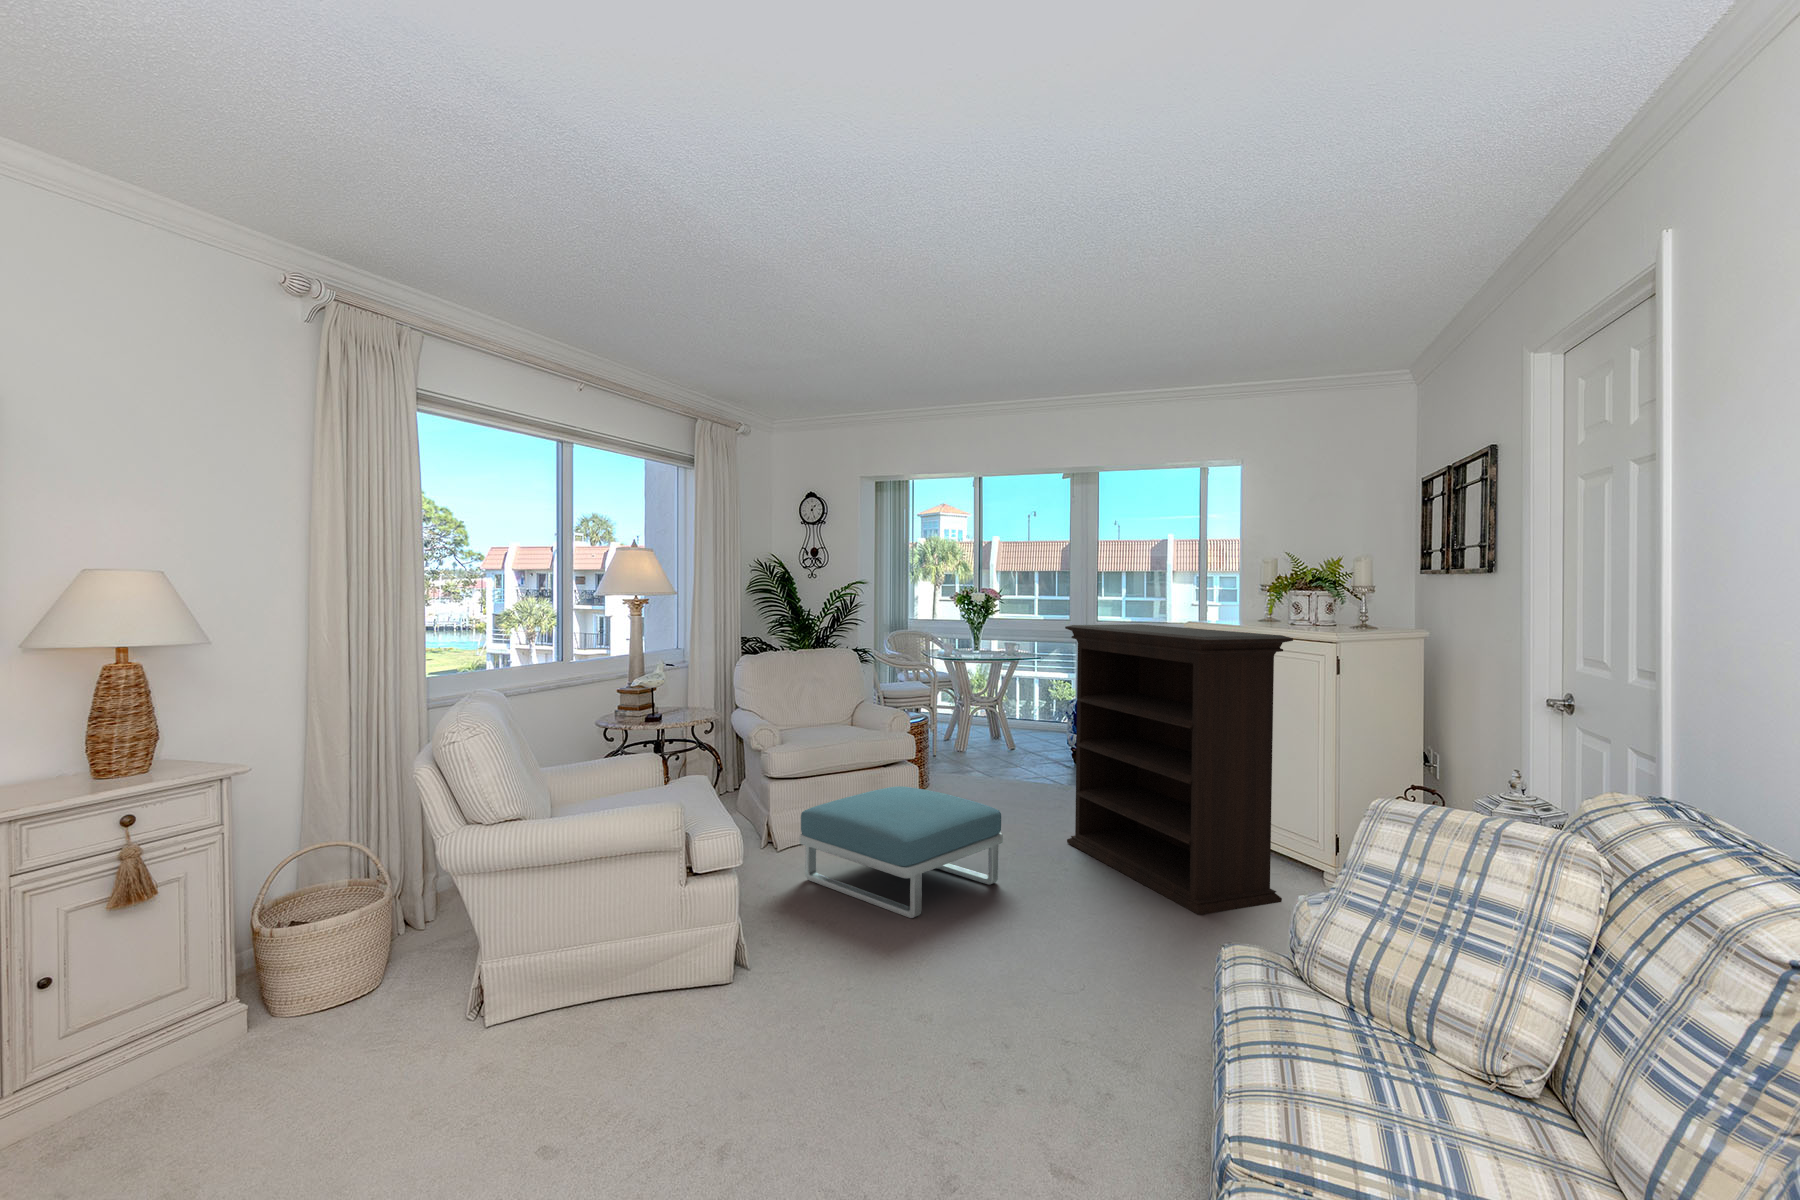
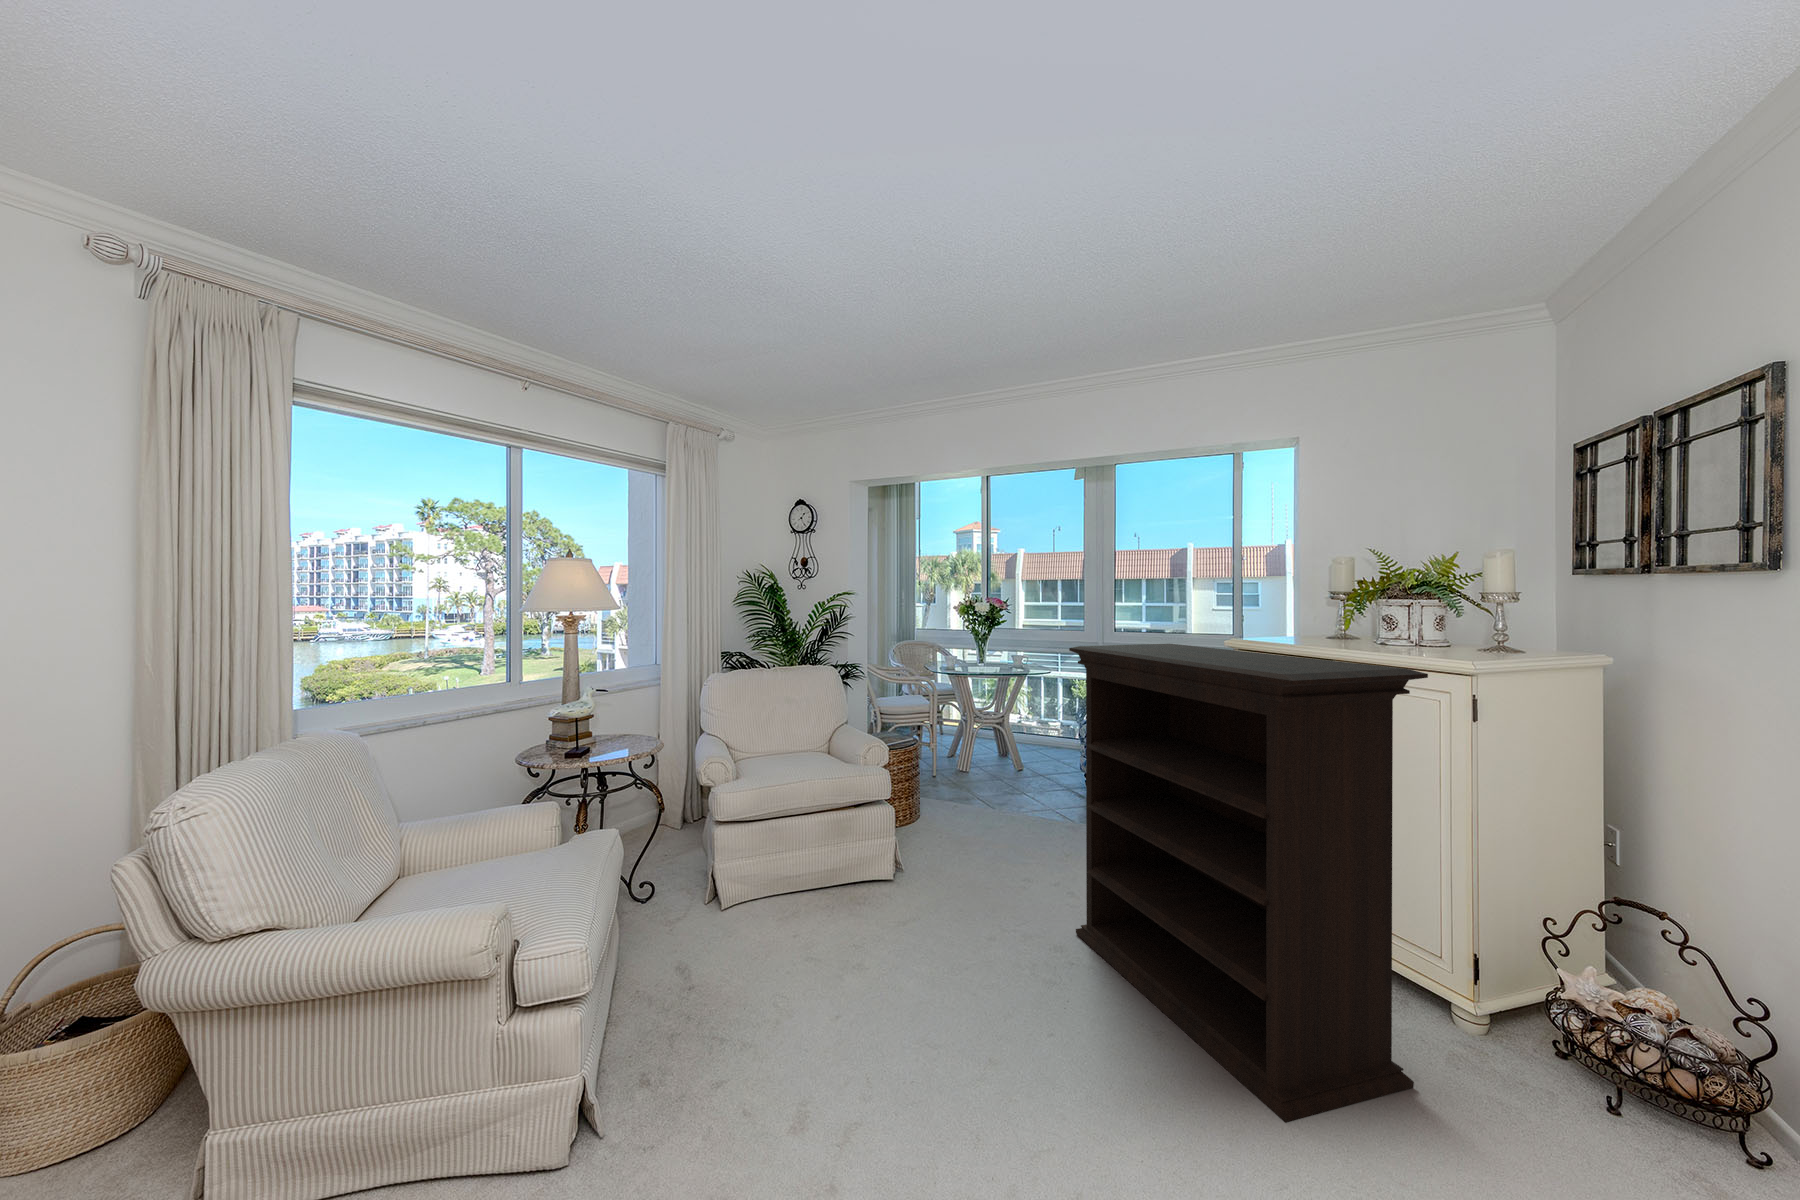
footstool: present [800,786,1003,918] -> none [691,863,979,1118]

